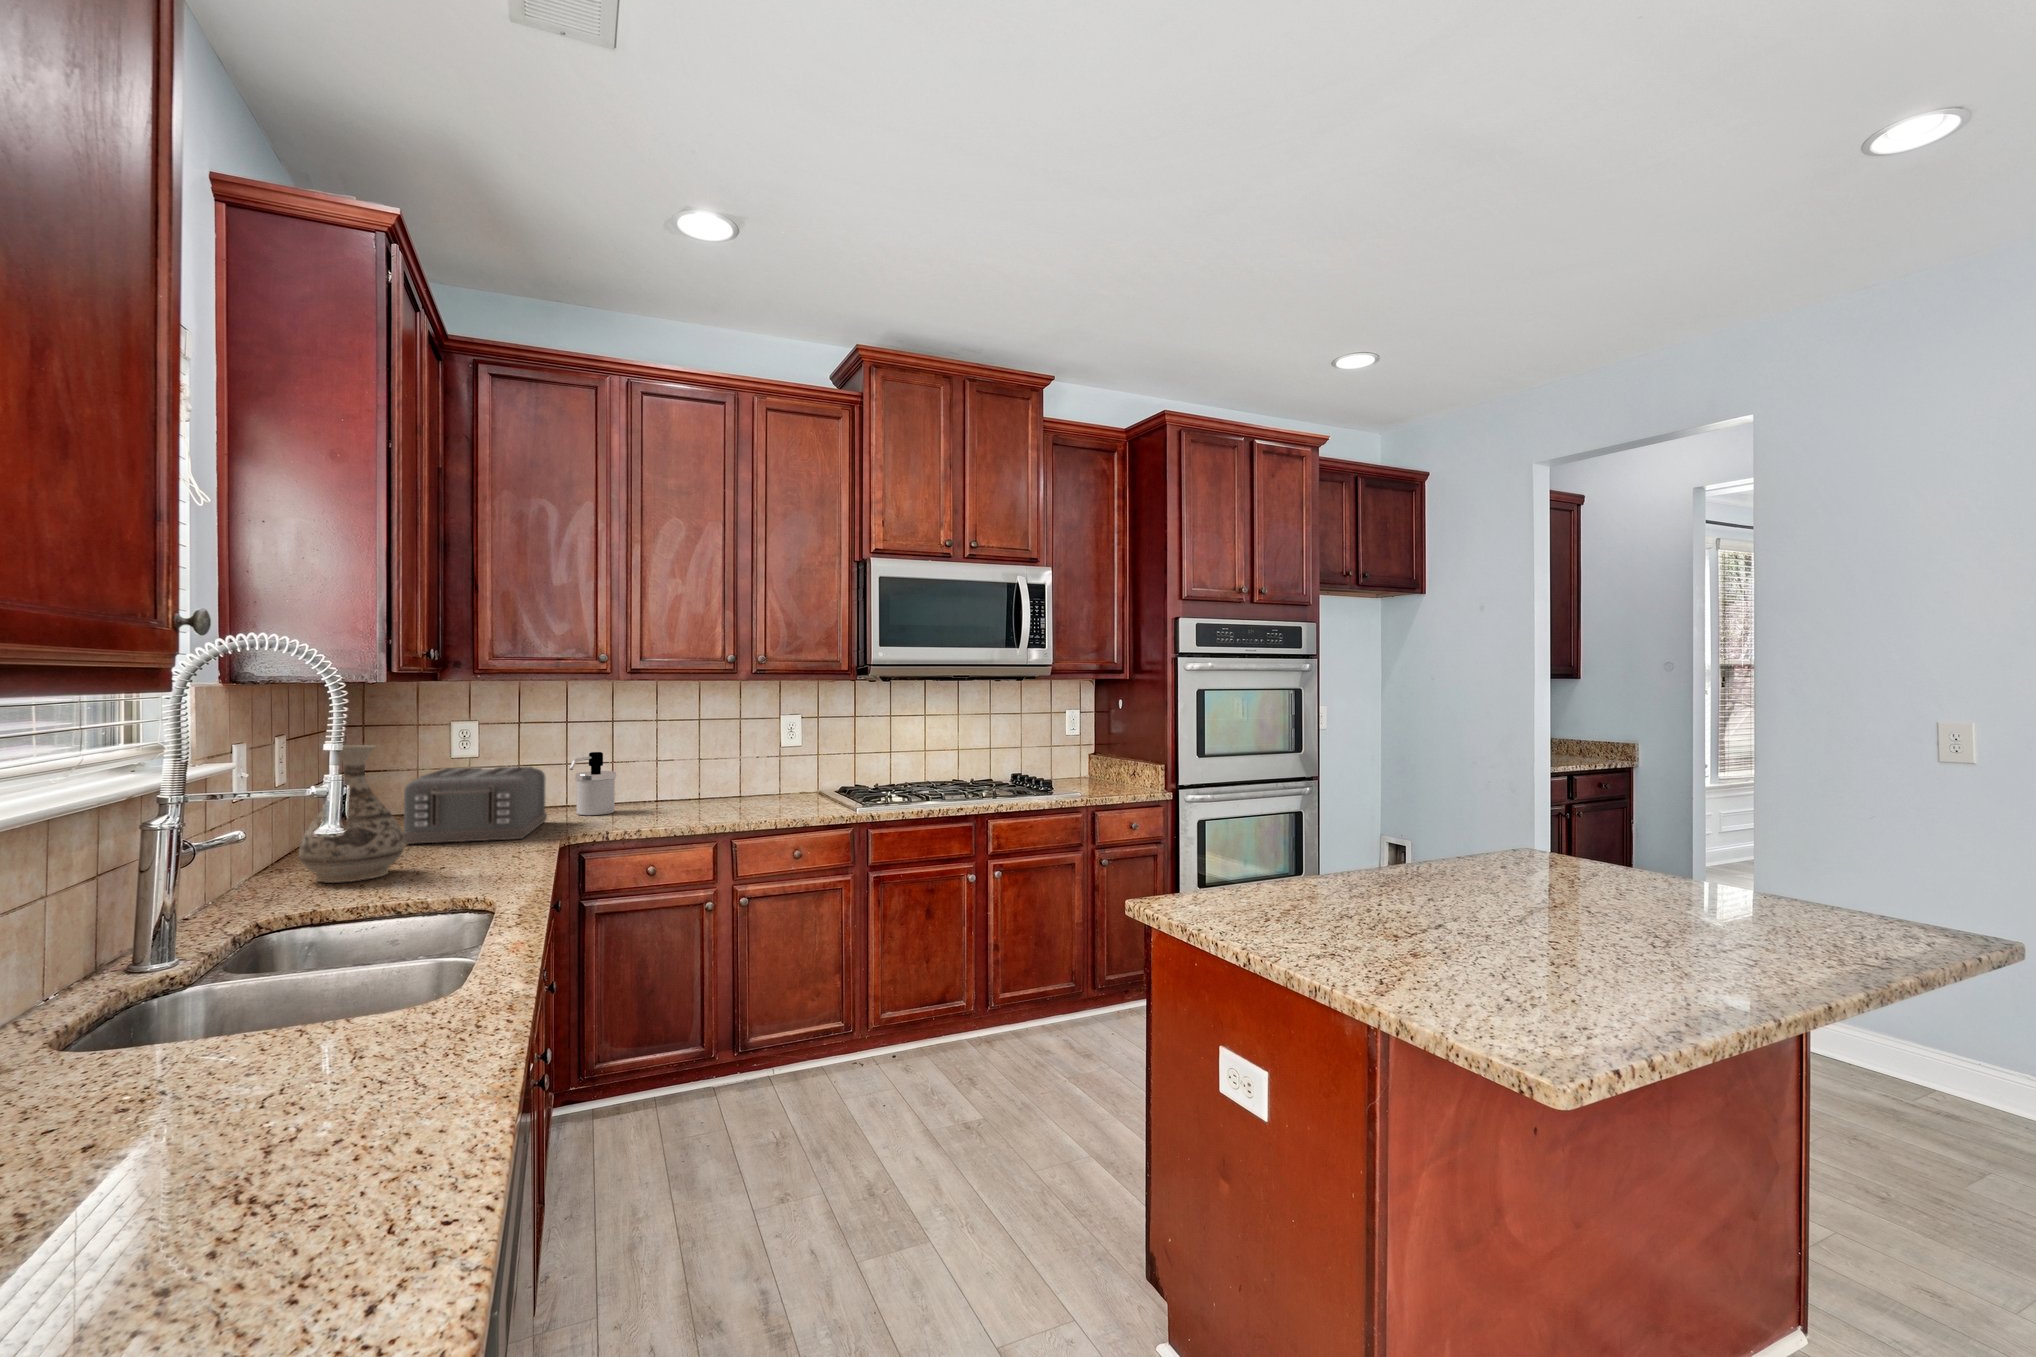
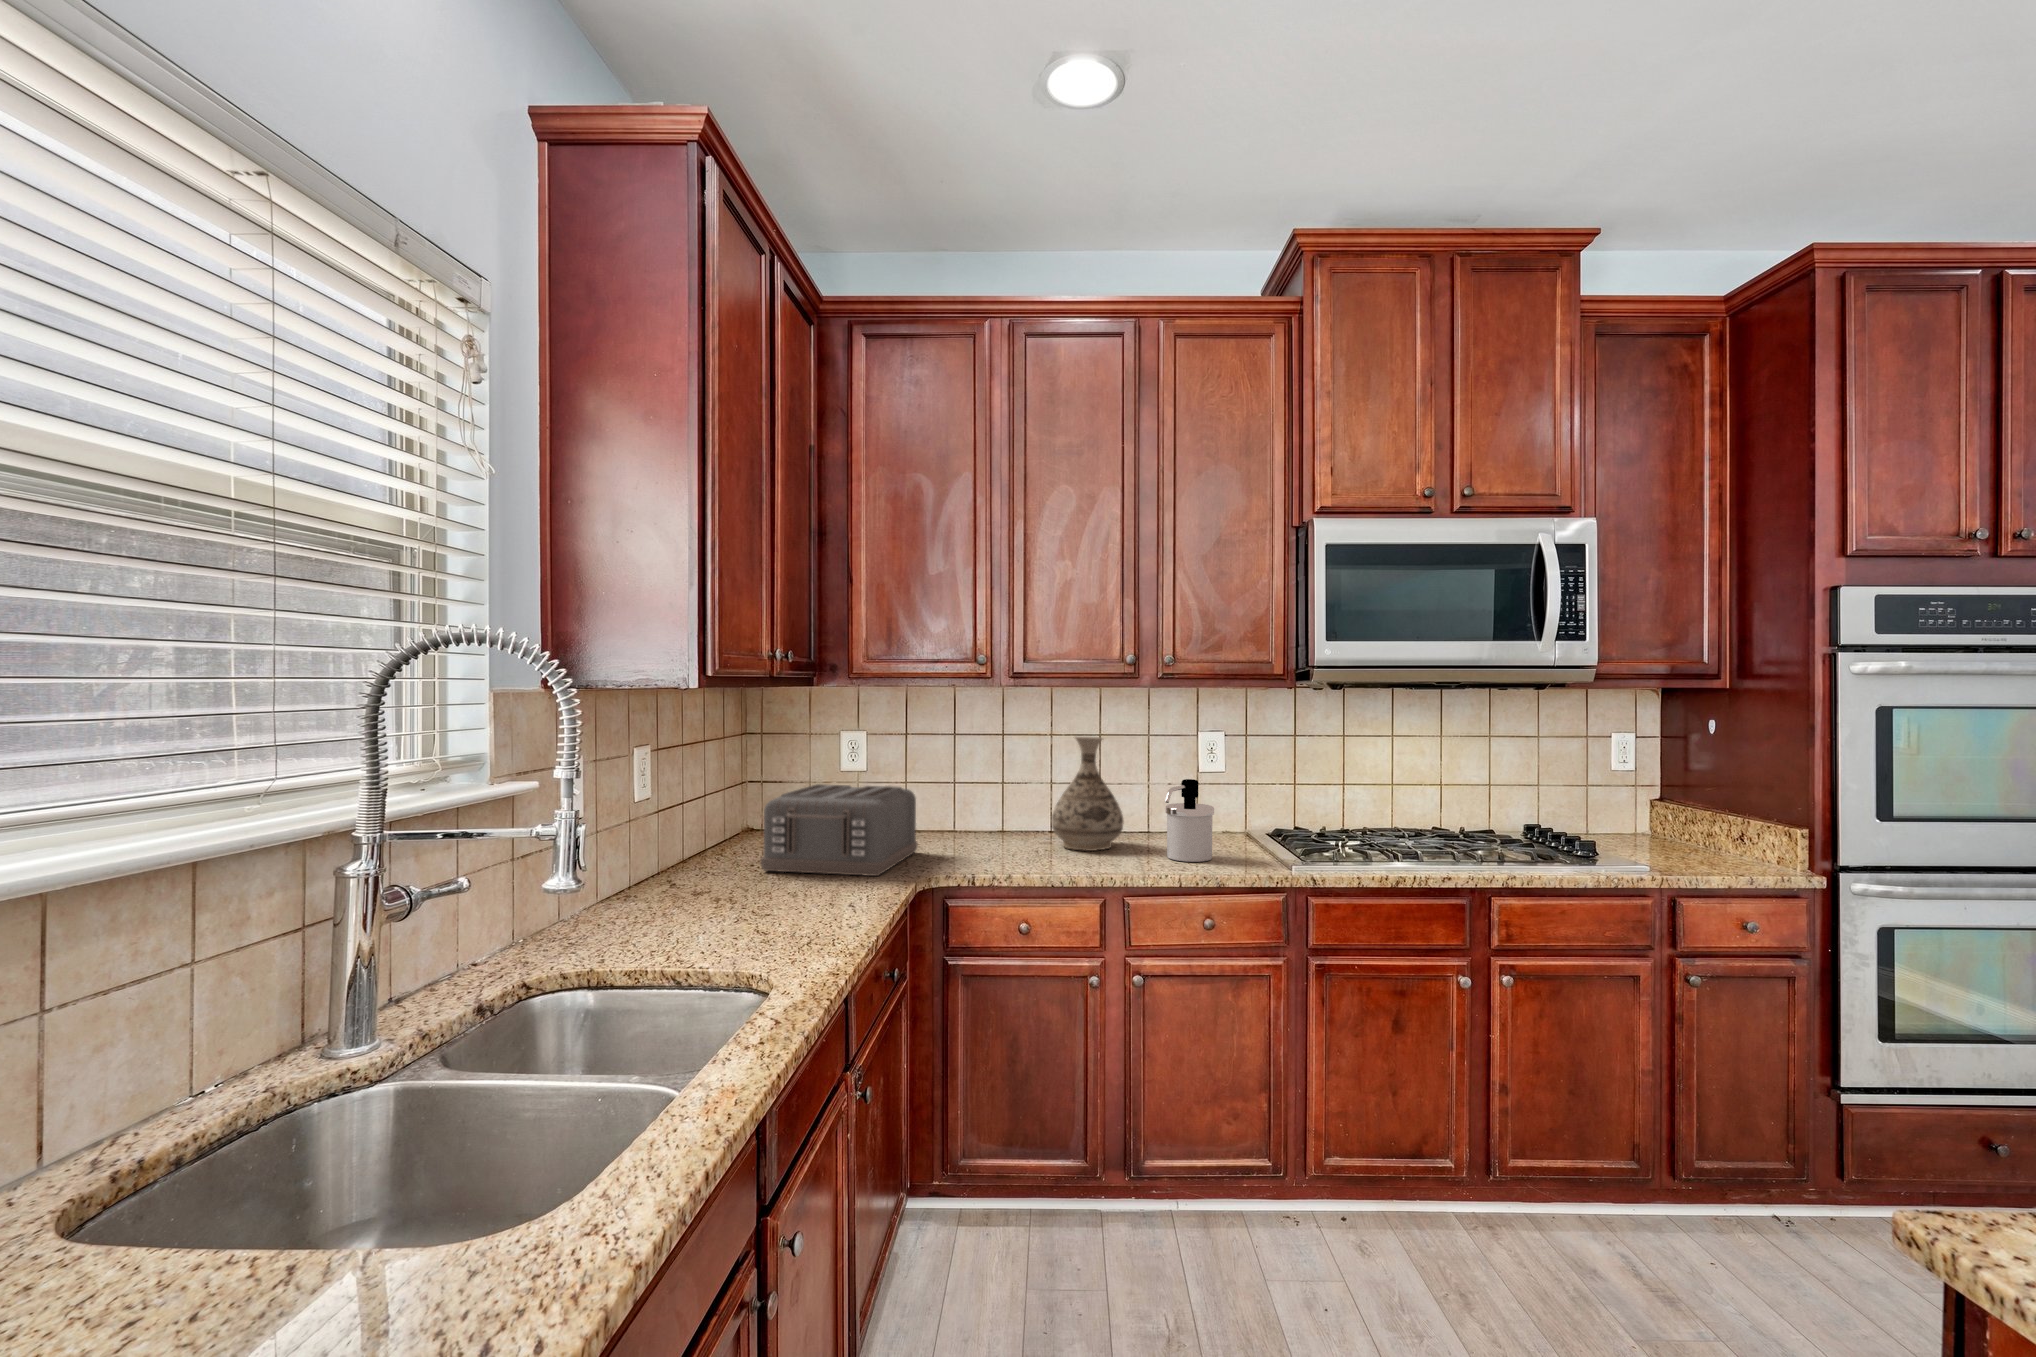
vase: present [299,745,405,883] -> present [1052,737,1124,851]
soap dispenser: present [570,752,616,815] -> present [1165,779,1214,862]

